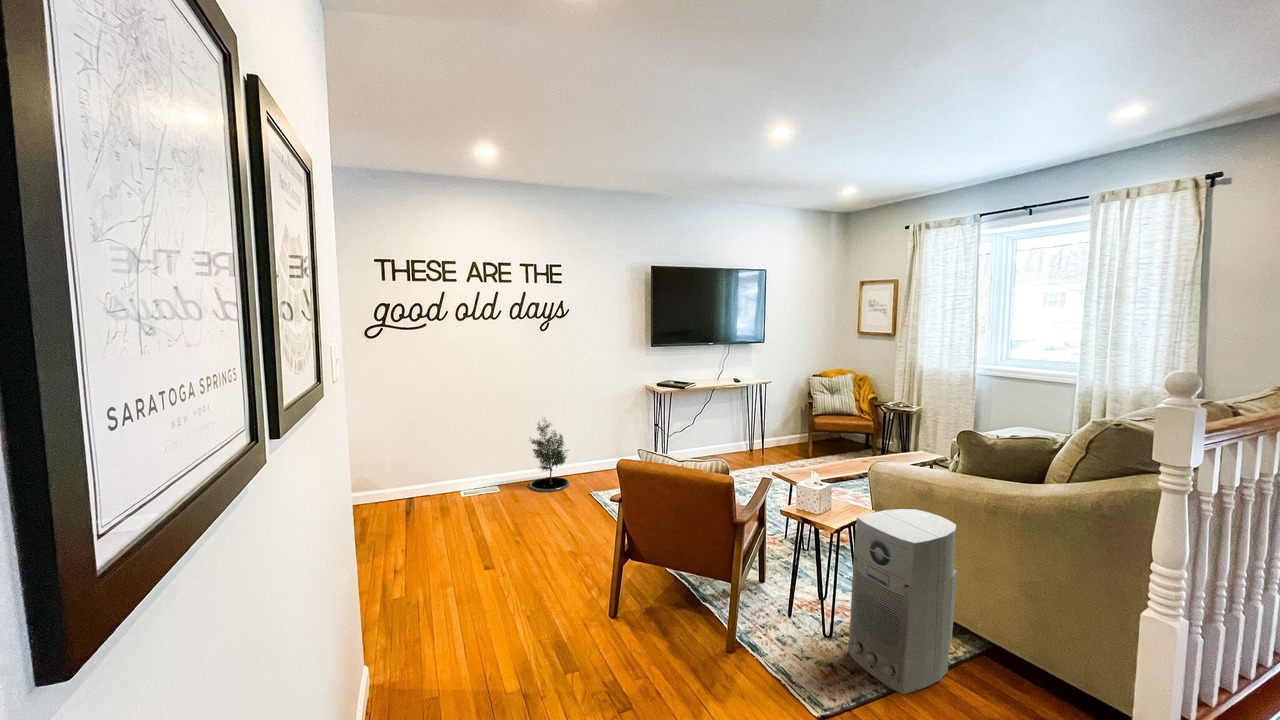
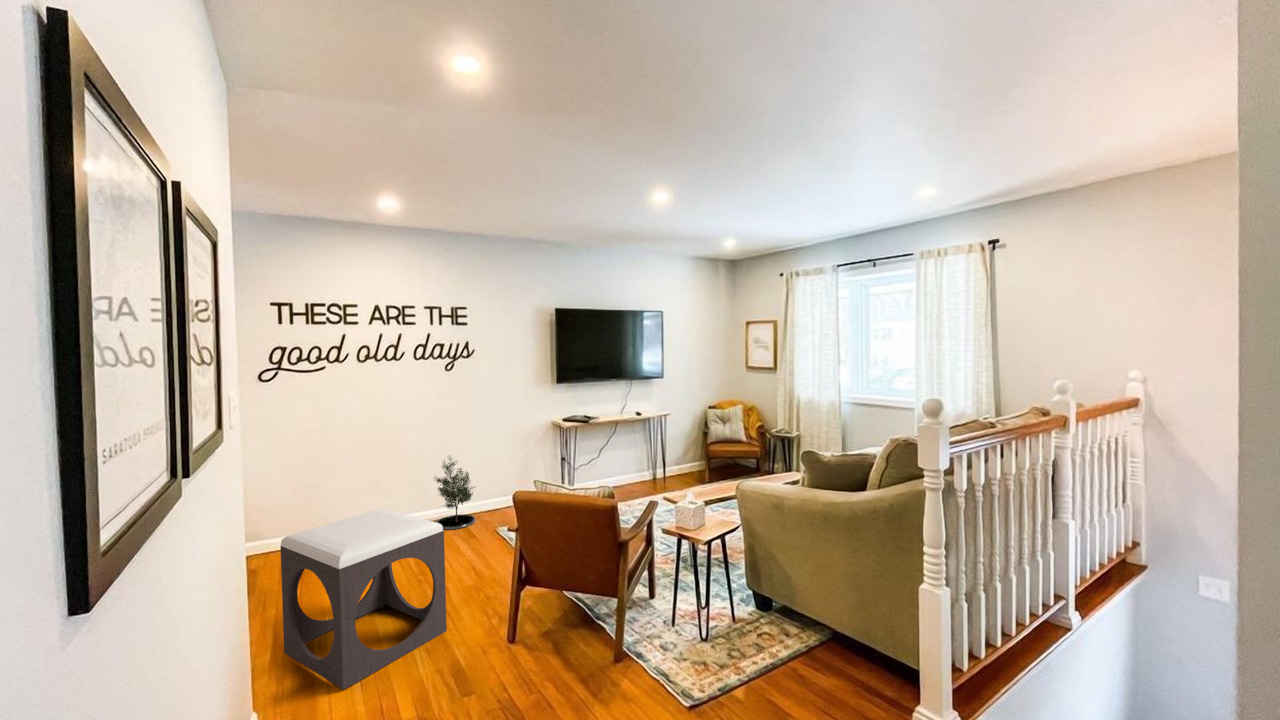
footstool: none [388,469,547,650] -> present [280,509,447,690]
air purifier: present [848,509,957,694] -> none [720,520,804,681]

